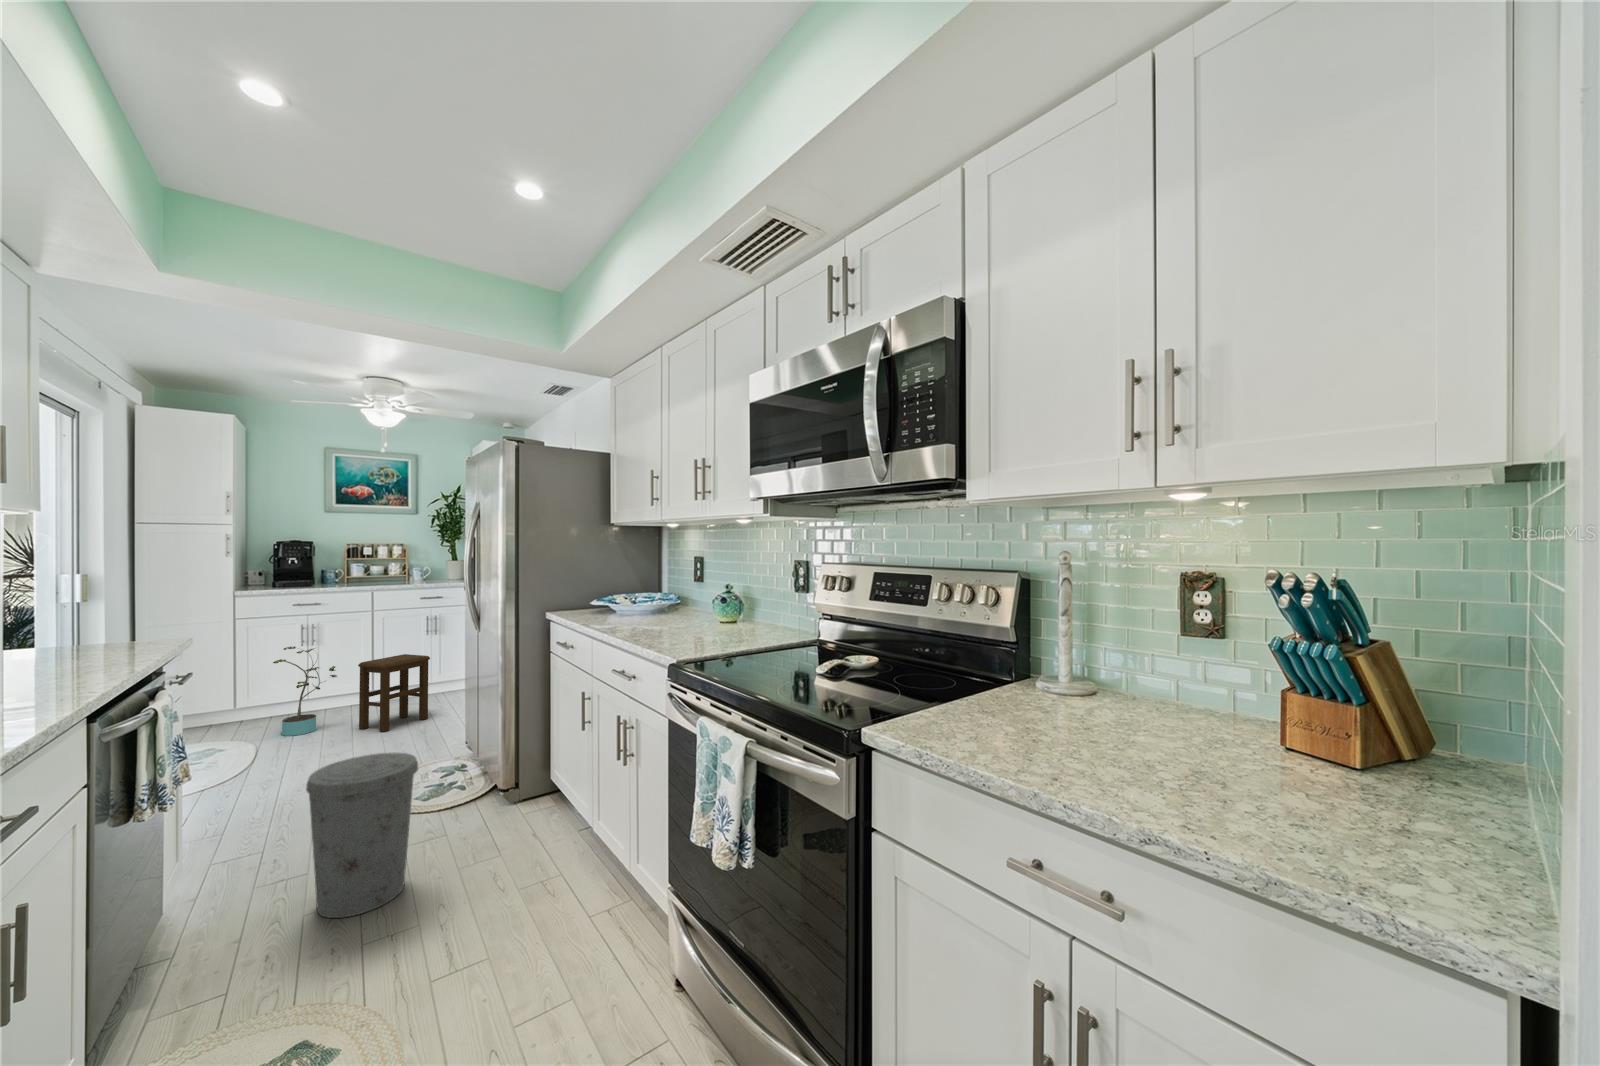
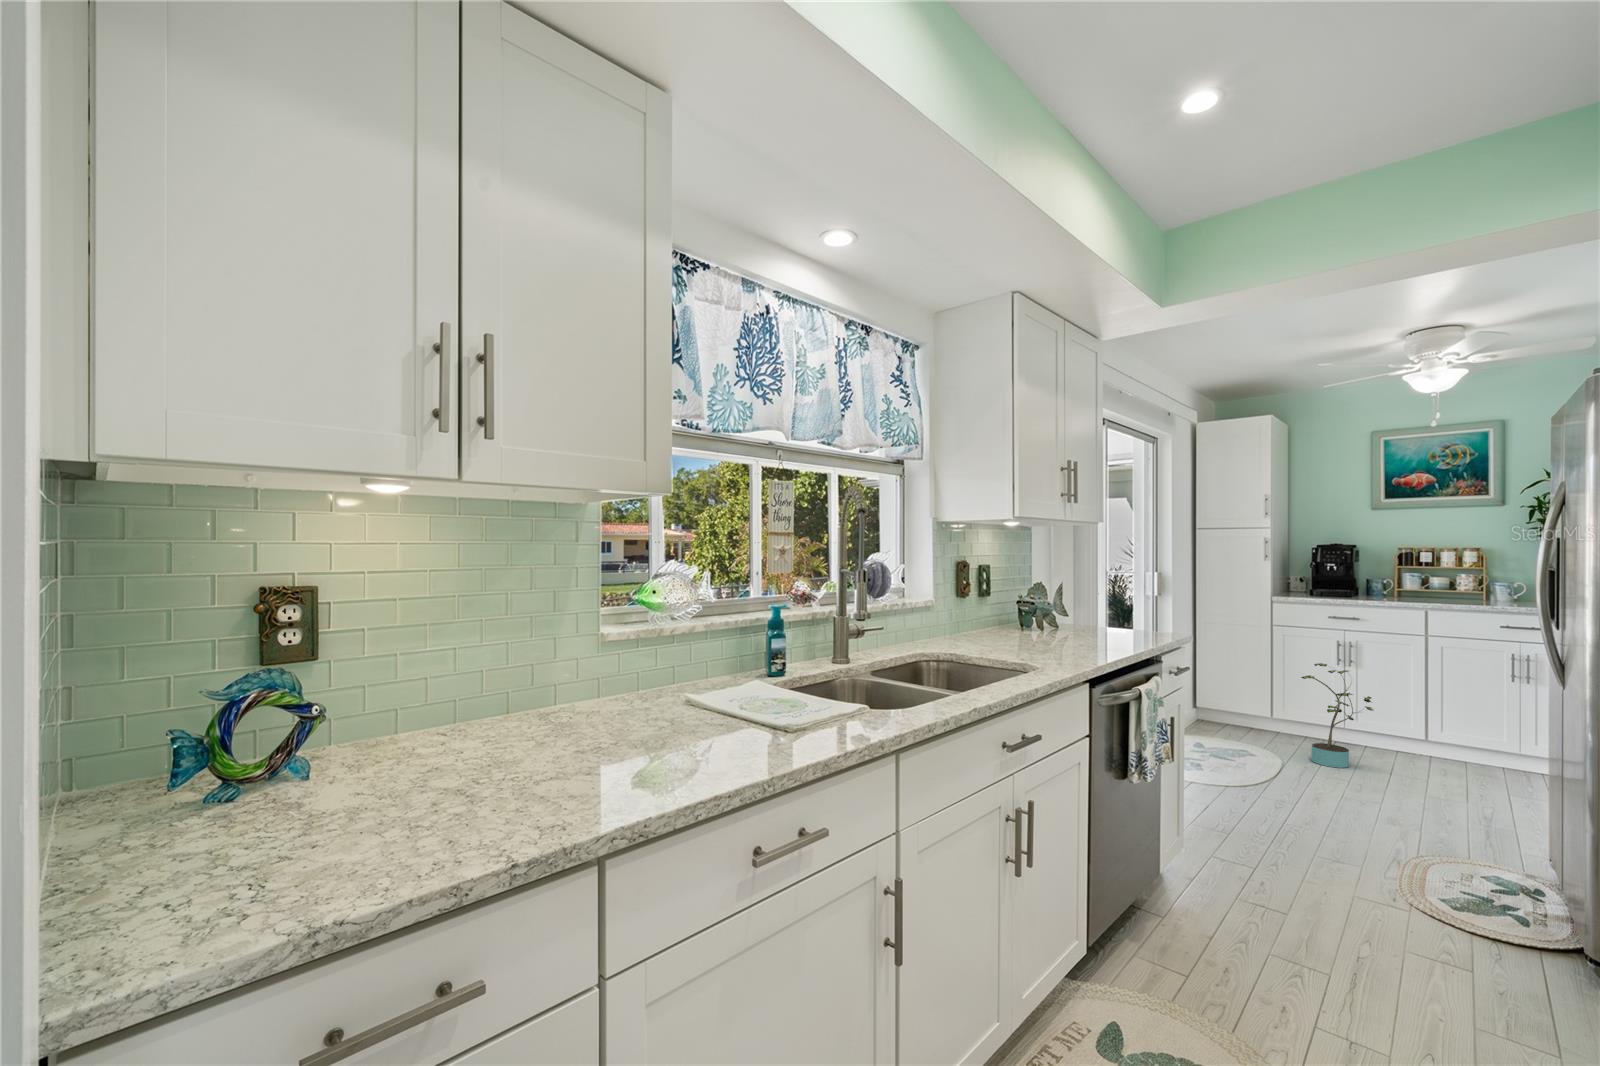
stool: present [358,654,430,732] -> none [1398,699,1506,802]
trash can: present [306,753,418,918] -> none [1277,802,1414,1002]

